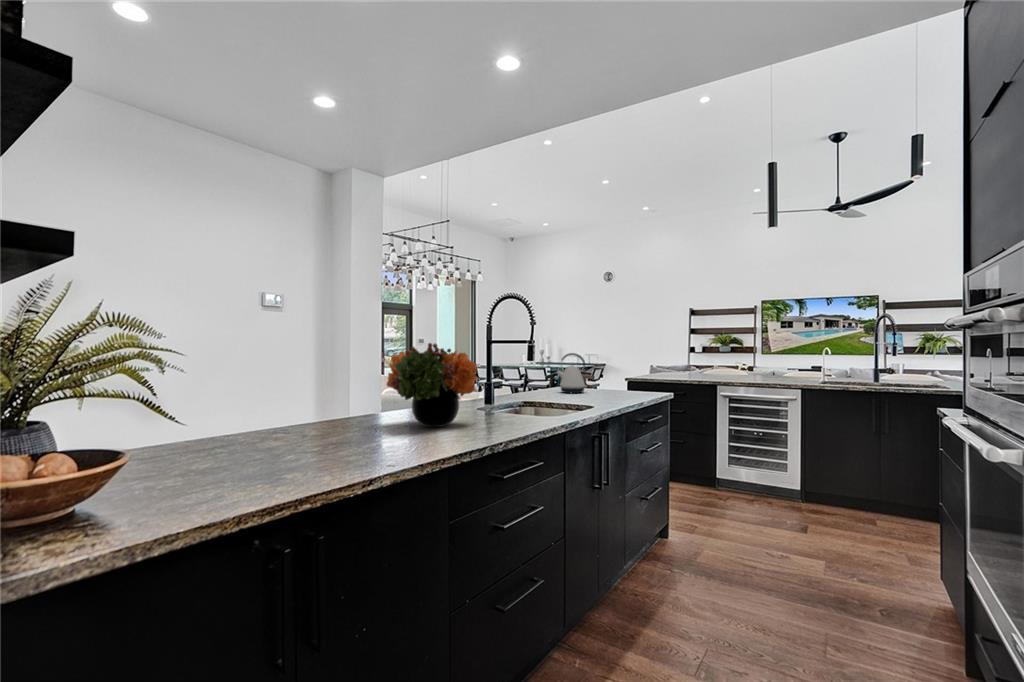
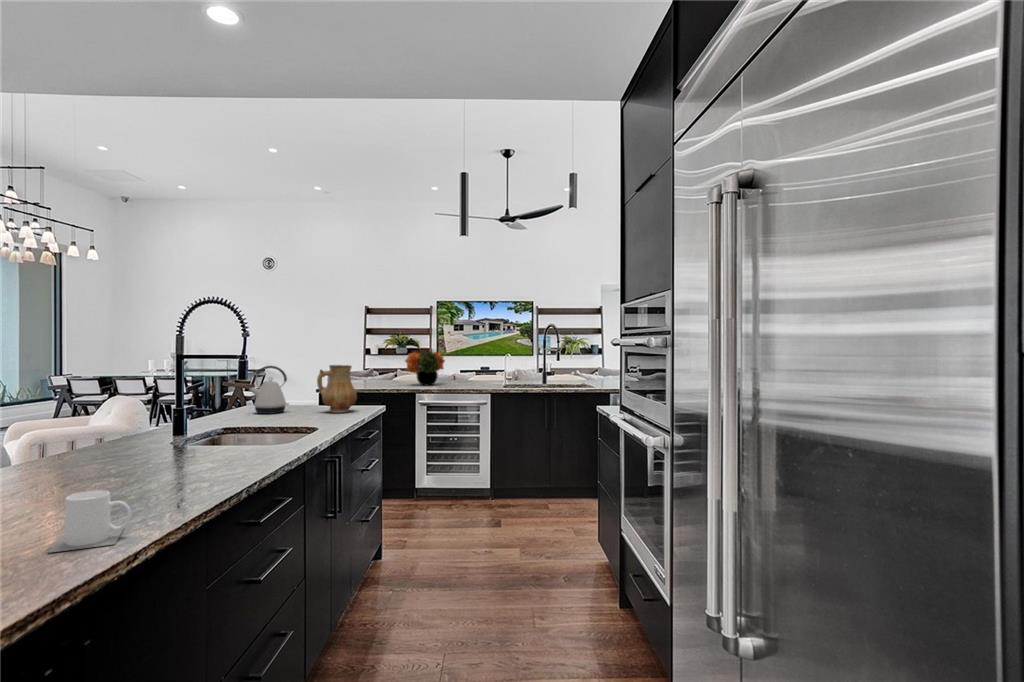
flower arrangement: present [387,343,477,427] -> present [405,348,445,385]
ceramic pitcher: none [608,353,643,396] -> present [317,365,357,413]
mug: none [322,429,380,472] -> present [49,490,131,553]

